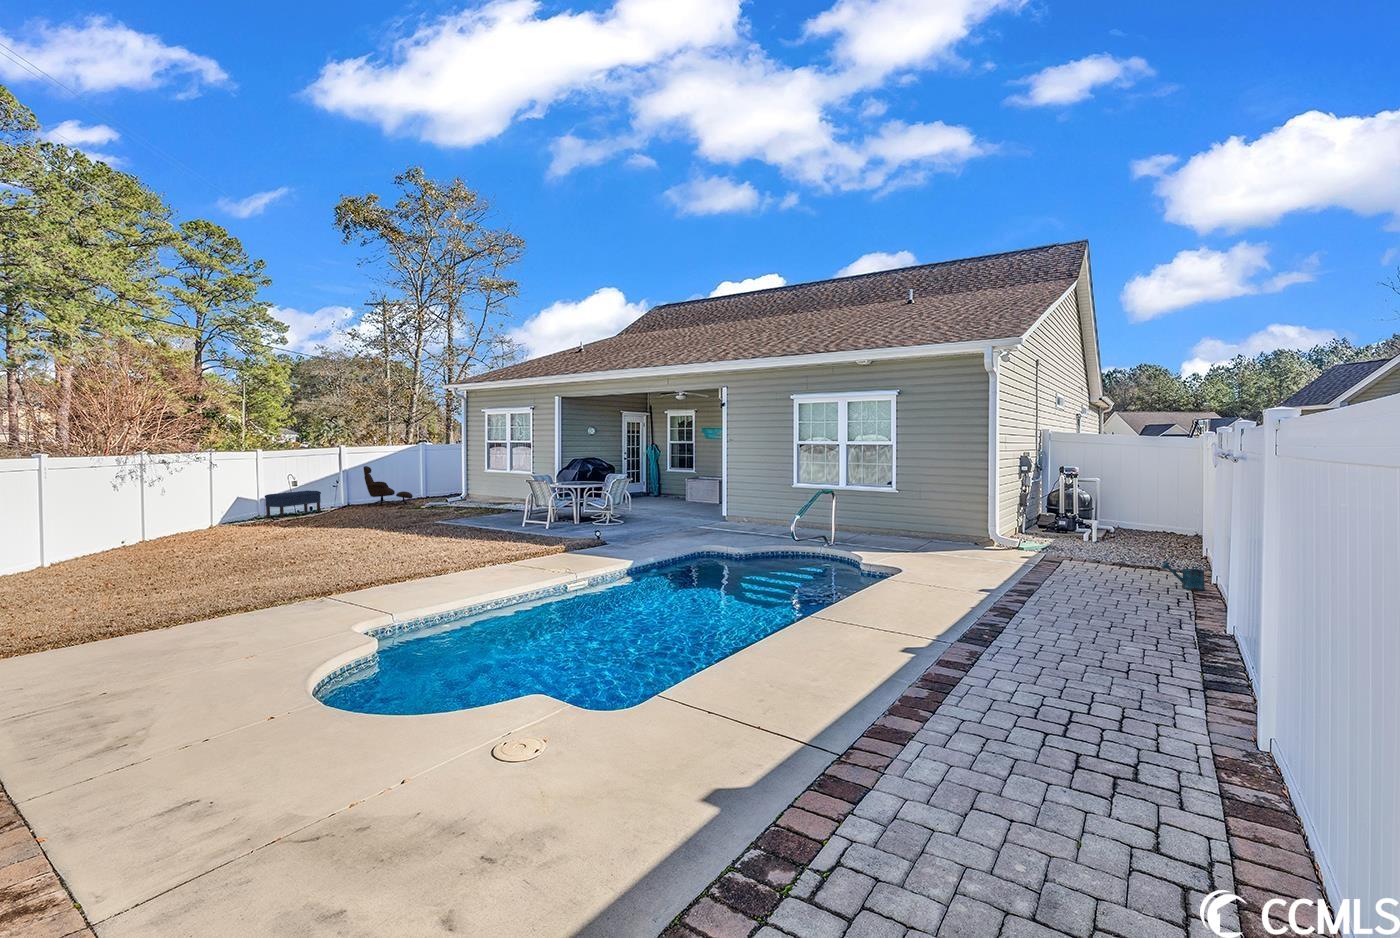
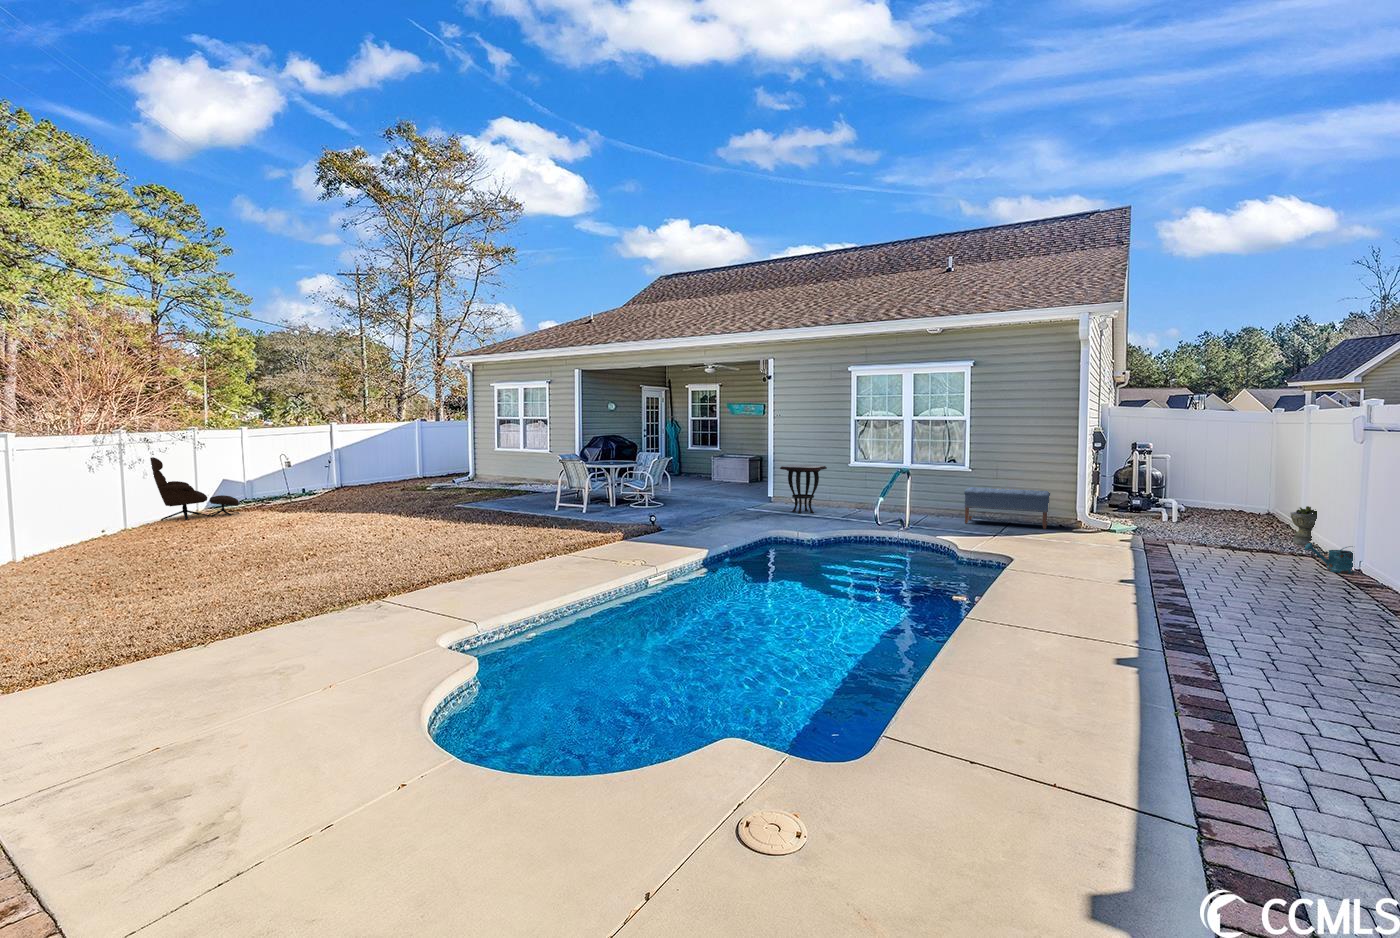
lounge chair: present [363,466,413,506] -> present [150,457,239,520]
side table: none [726,485,770,531] -> present [780,464,827,514]
bench: present [265,491,321,518] -> present [964,487,1050,529]
planter: none [1176,528,1204,565] -> present [1290,506,1317,546]

